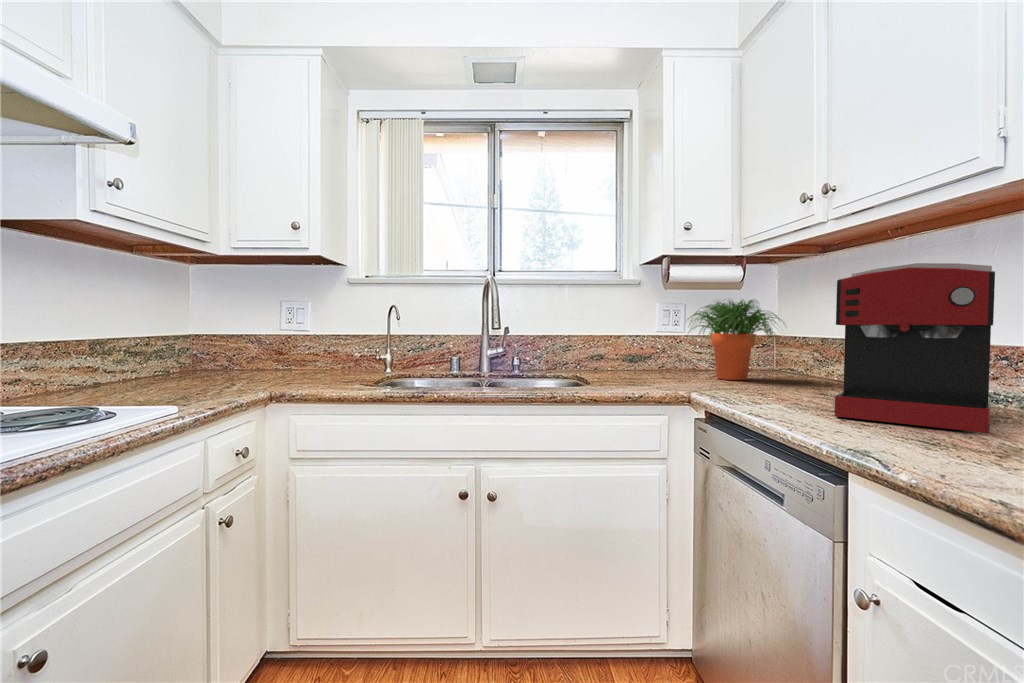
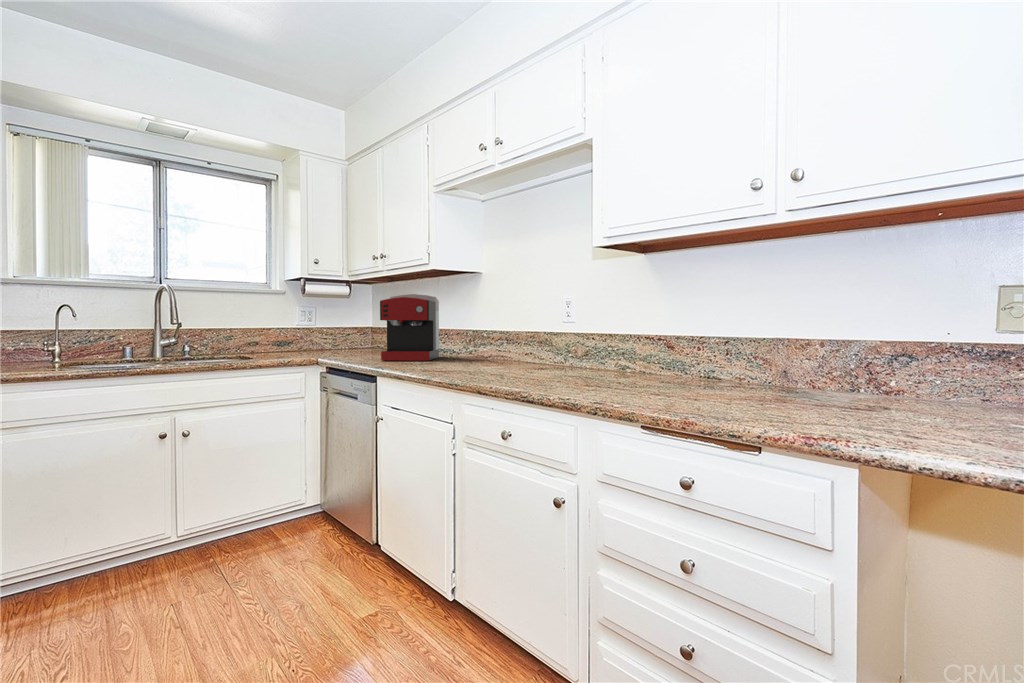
potted plant: present [688,300,781,380] -> none [314,305,372,353]

